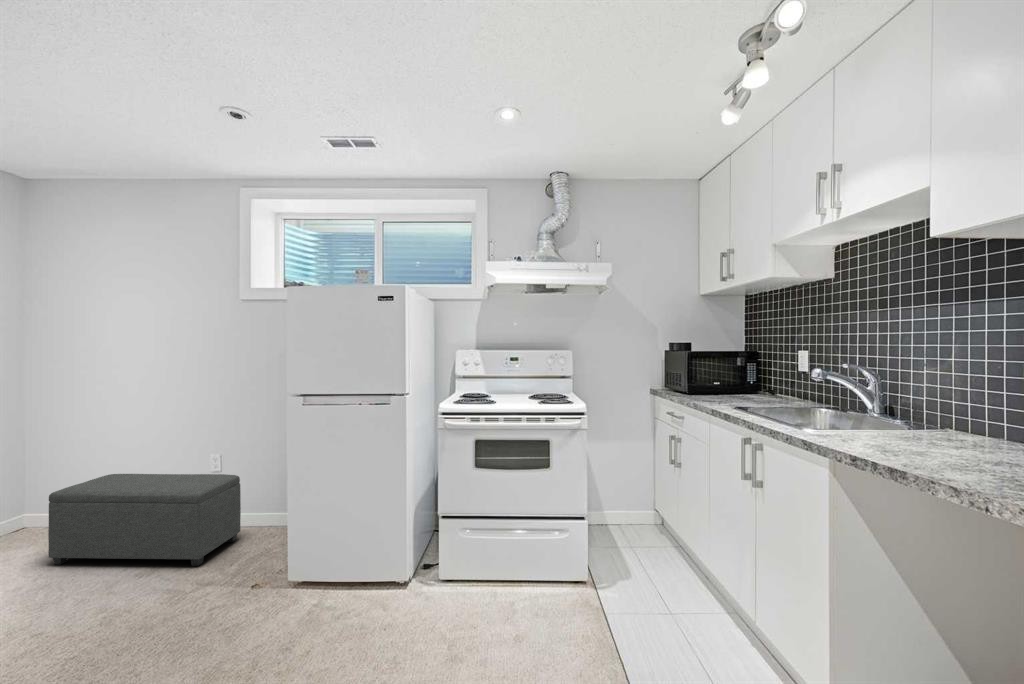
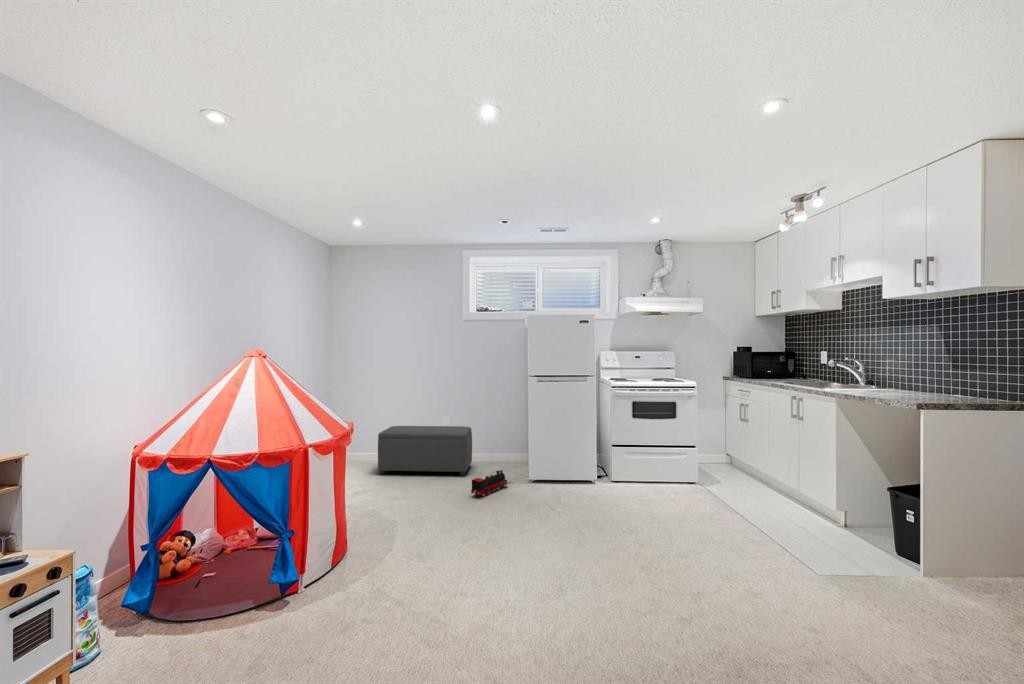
toy train: none [138,566,245,633] -> present [471,470,507,496]

